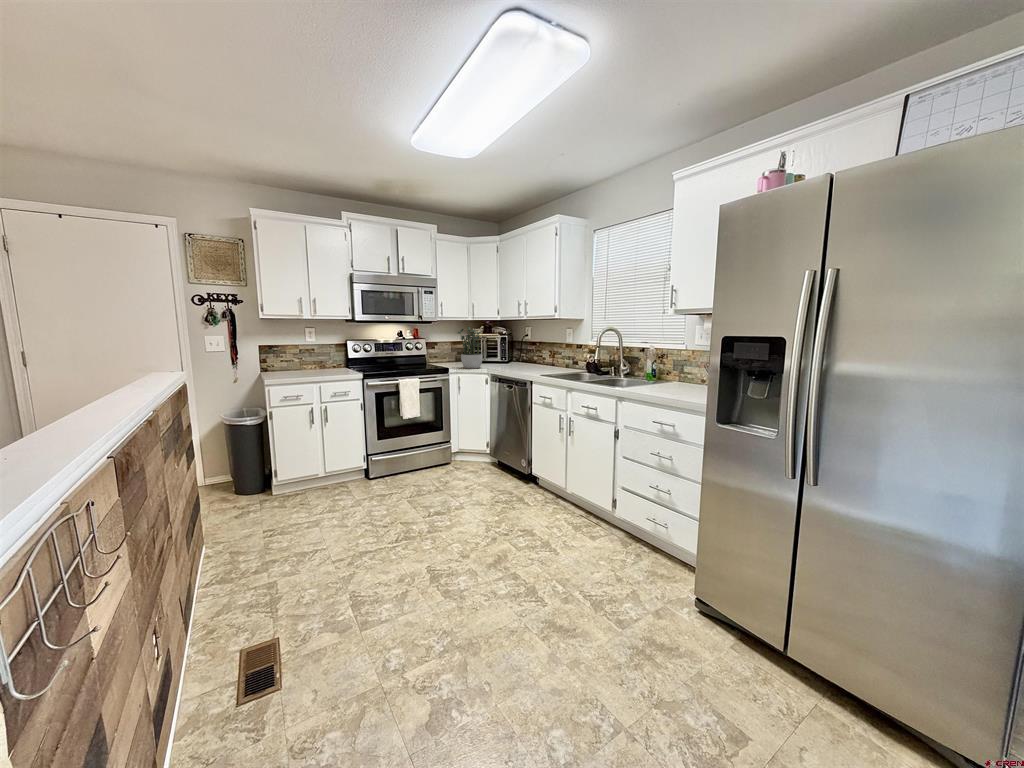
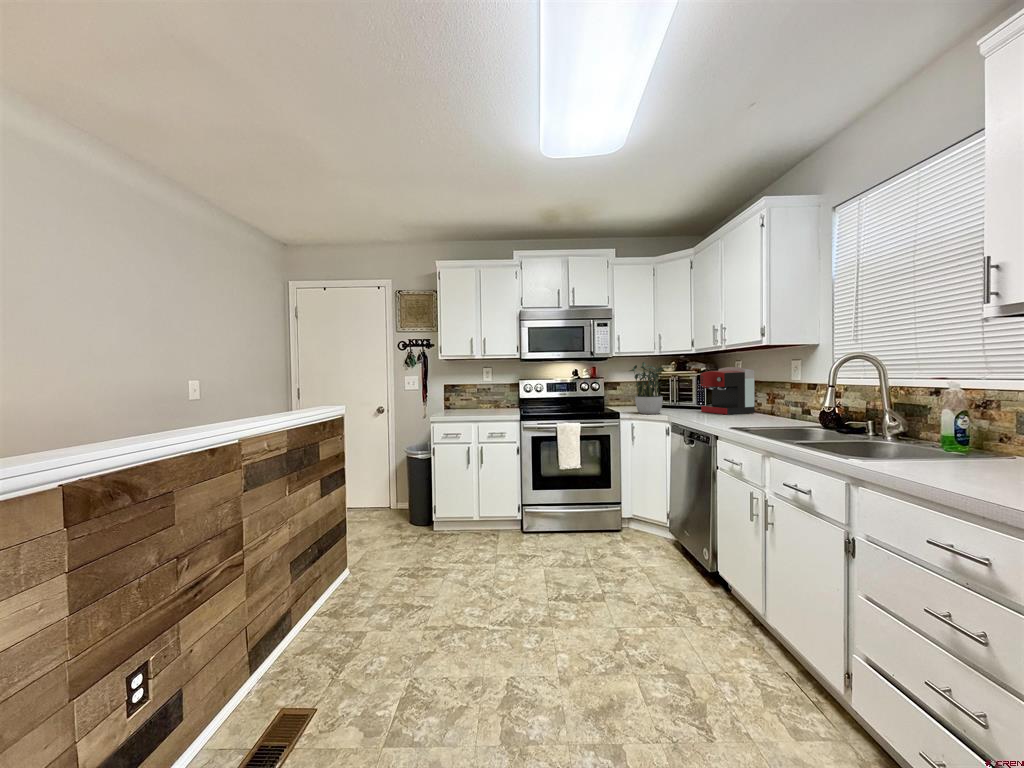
coffee maker: none [506,331,541,367] -> present [700,367,755,415]

